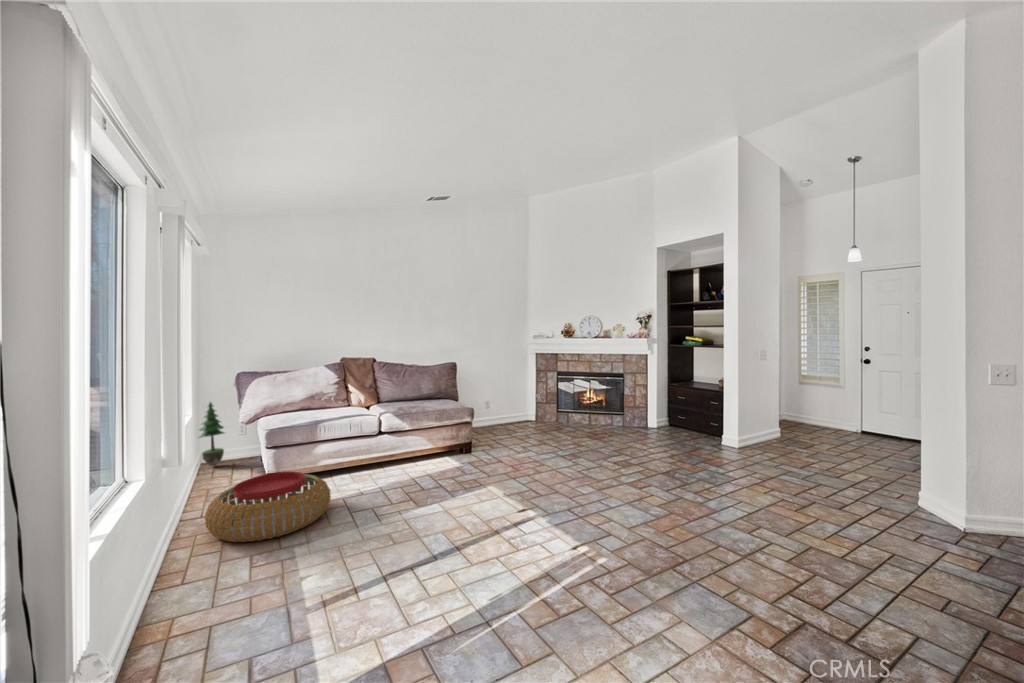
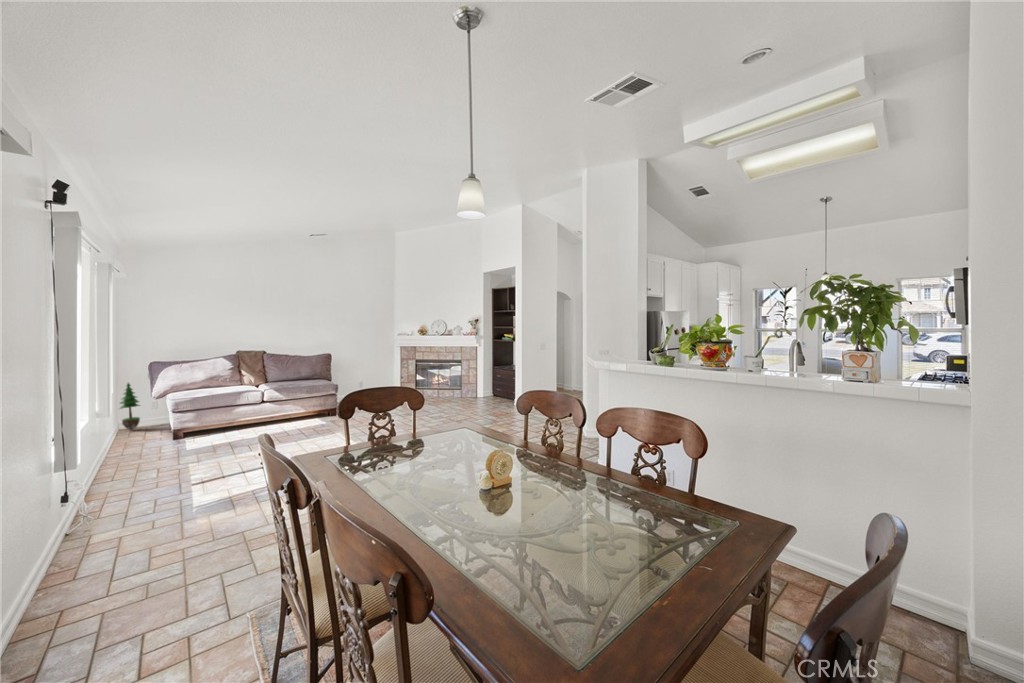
pouf: present [205,472,331,542] -> none [137,423,224,462]

